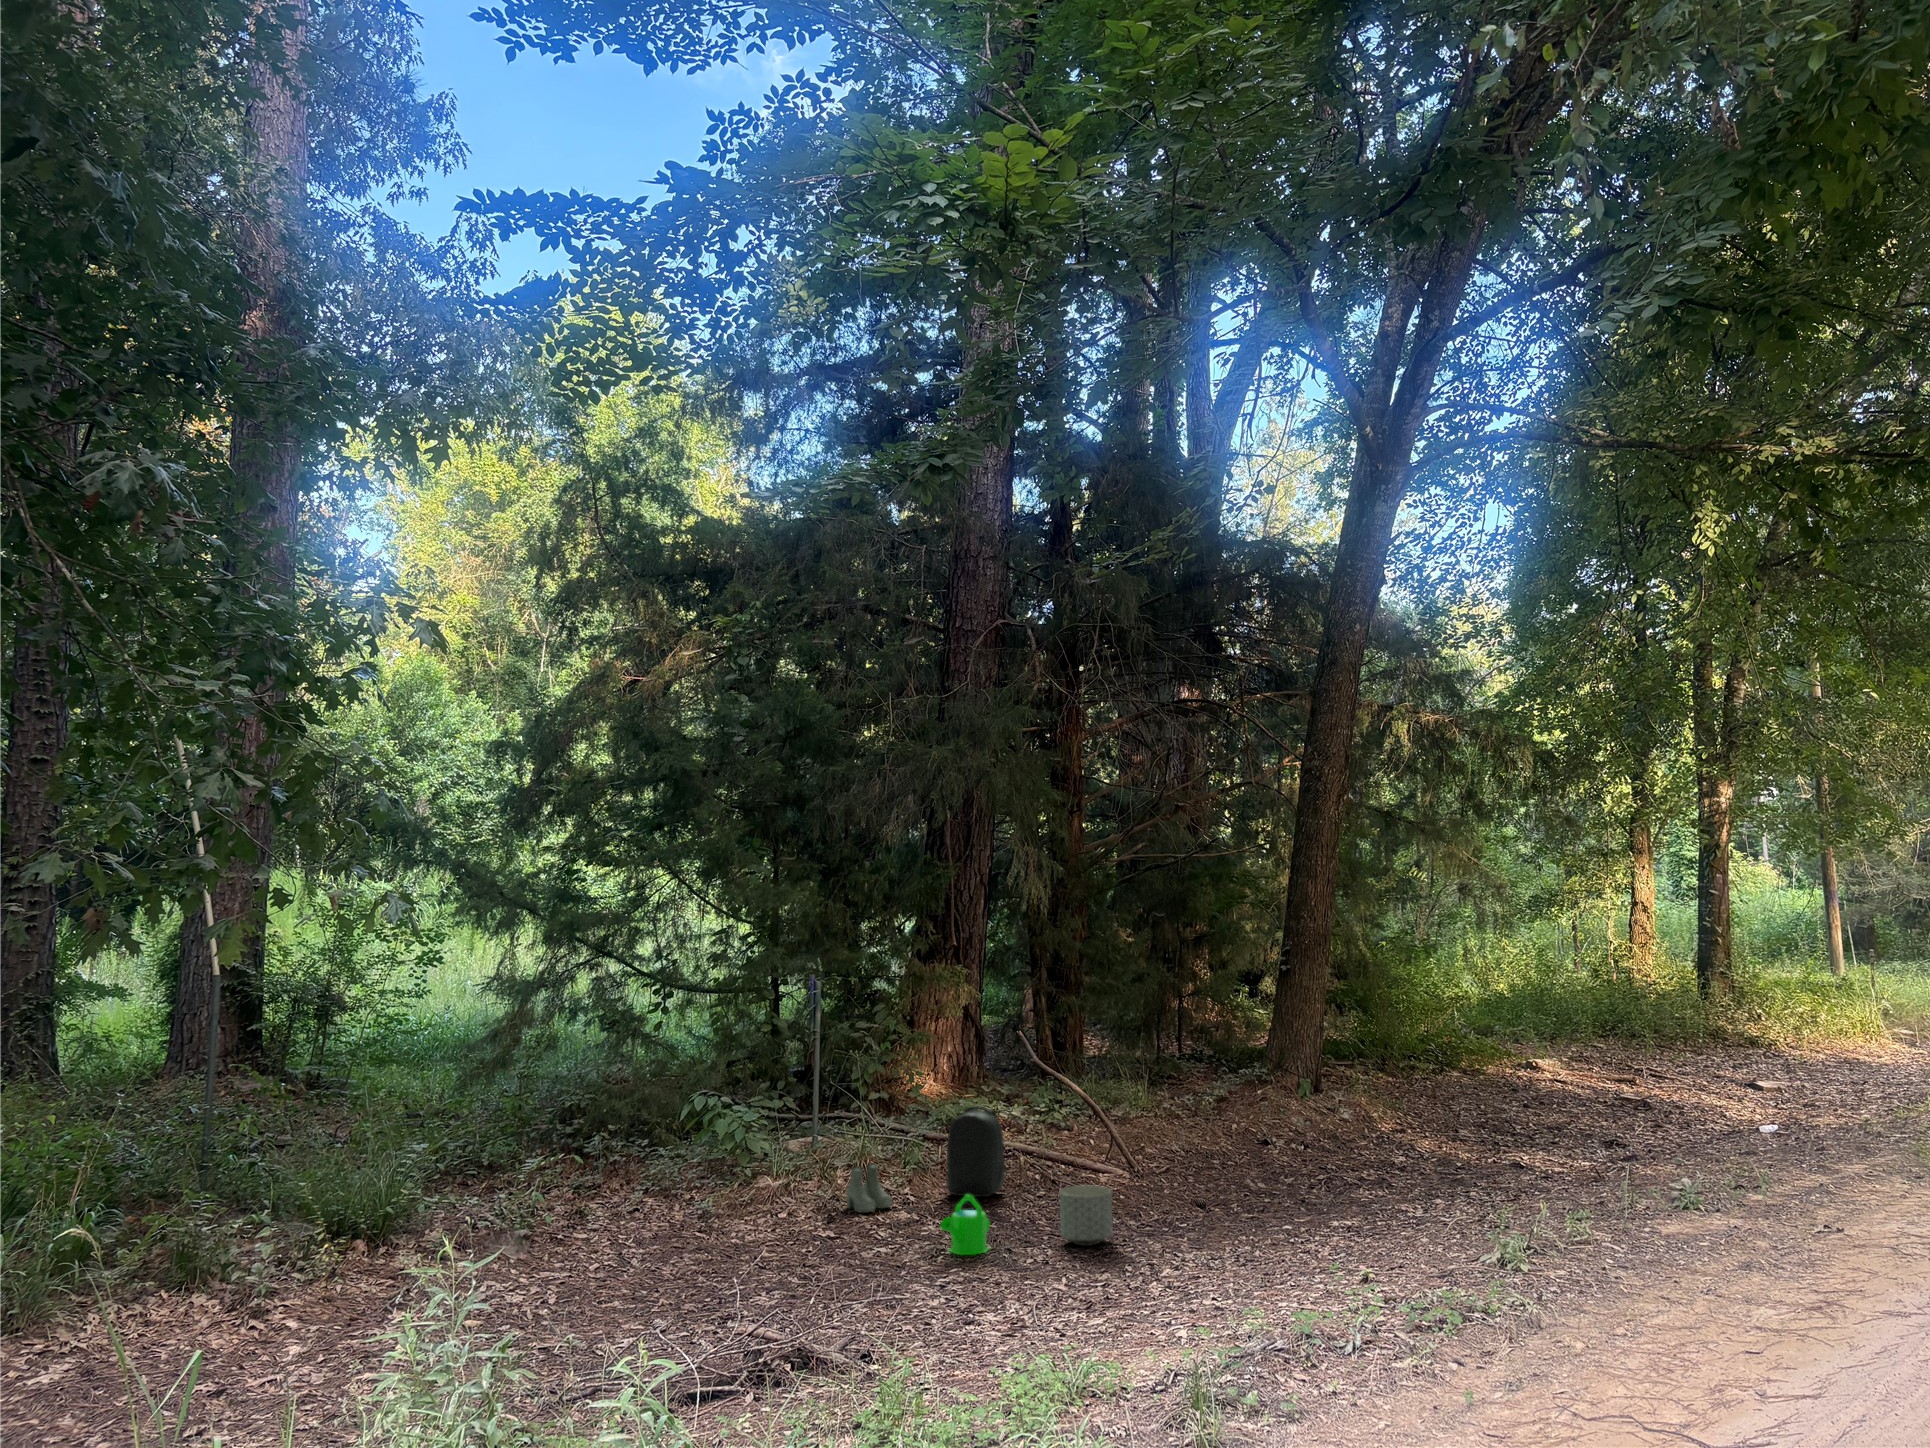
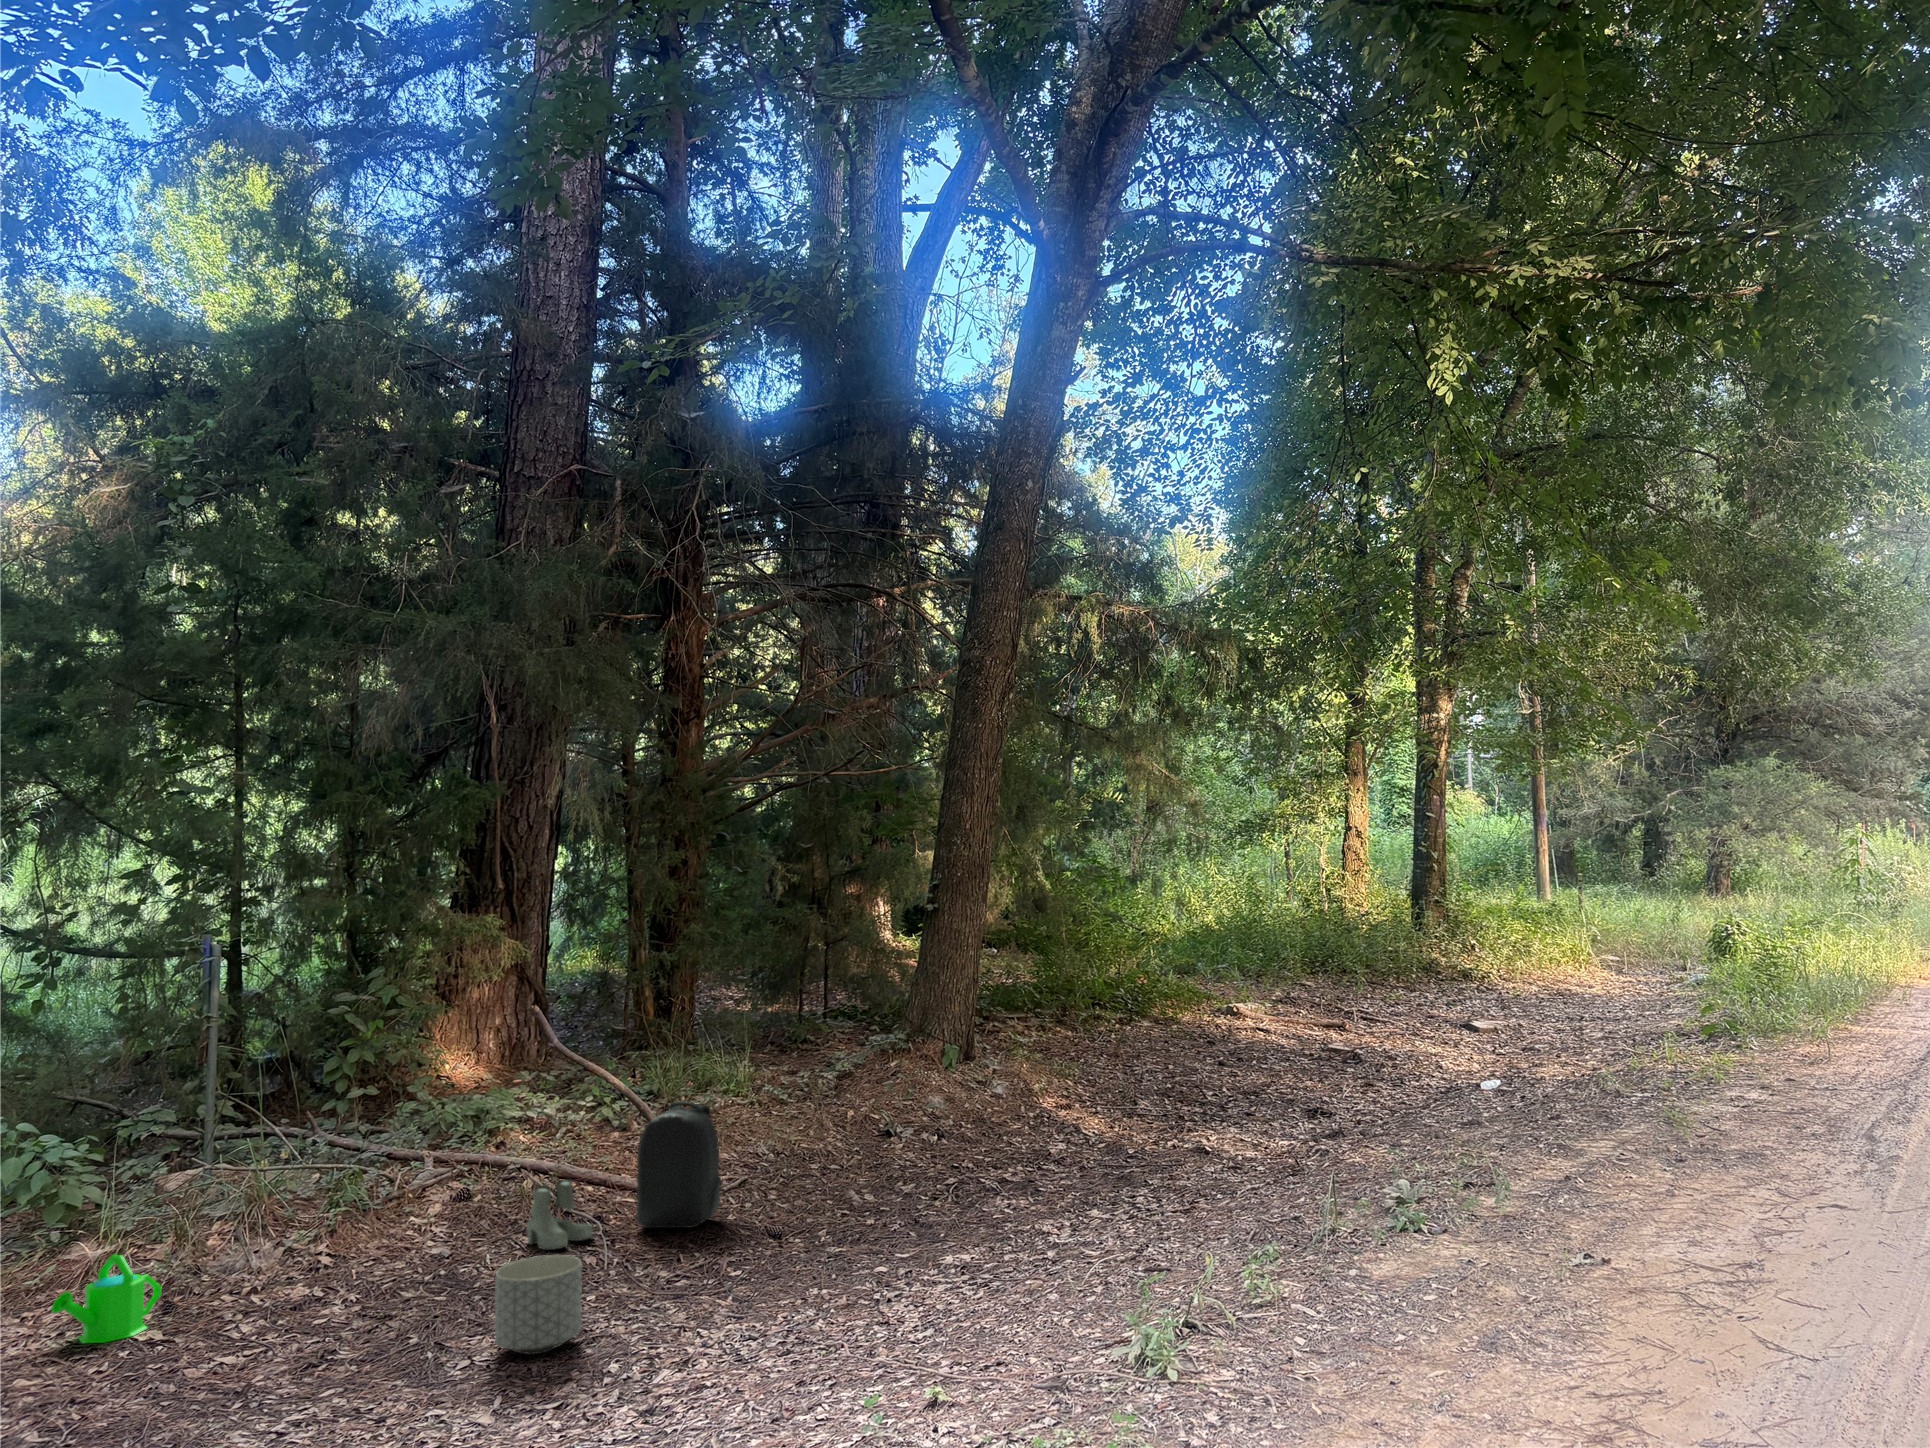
backpack: present [947,1106,1005,1197] -> present [637,1101,721,1228]
boots: present [846,1164,892,1213] -> present [527,1179,593,1250]
watering can: present [941,1194,990,1255] -> present [51,1254,162,1343]

